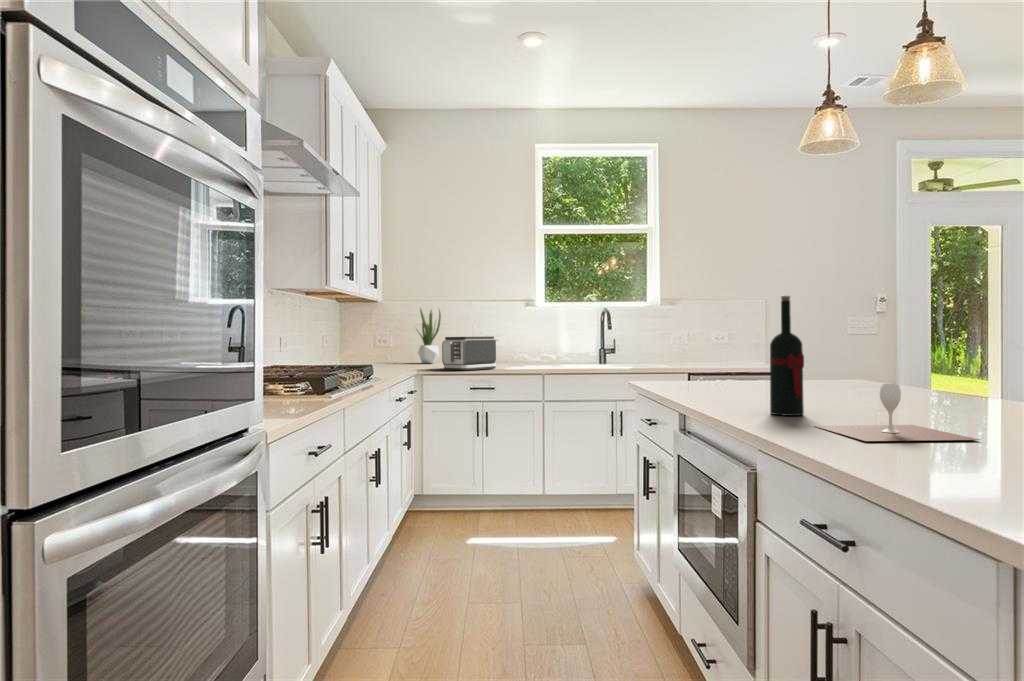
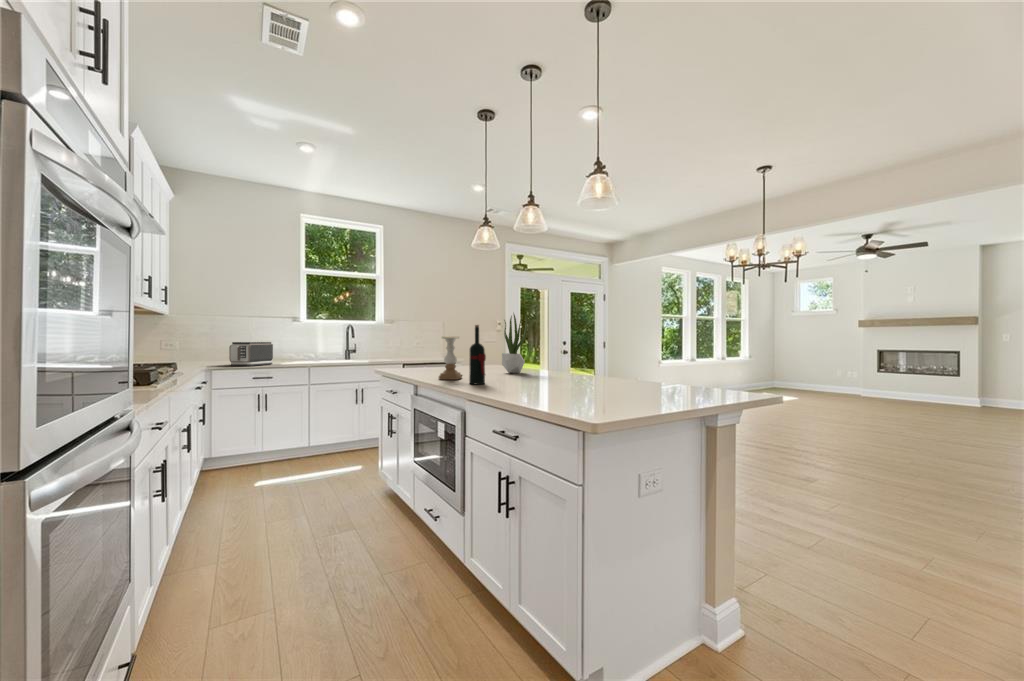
potted plant: present [418,308,441,364] -> present [502,314,527,373]
candle holder: none [716,321,764,404] -> present [439,337,462,380]
wine glass: present [815,384,980,441] -> none [493,367,559,393]

